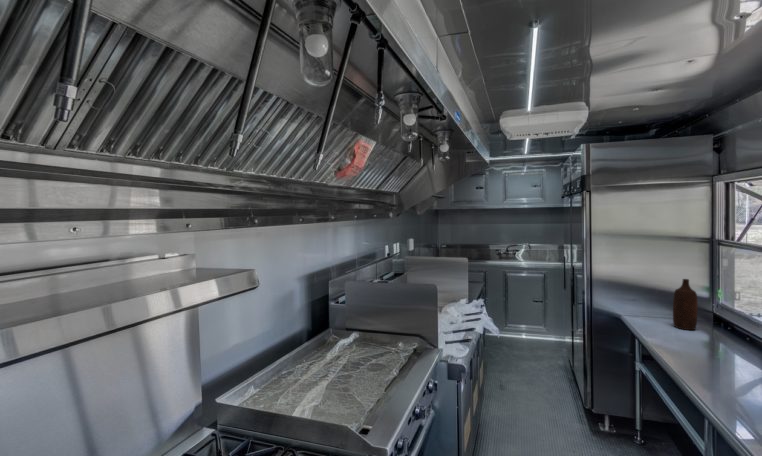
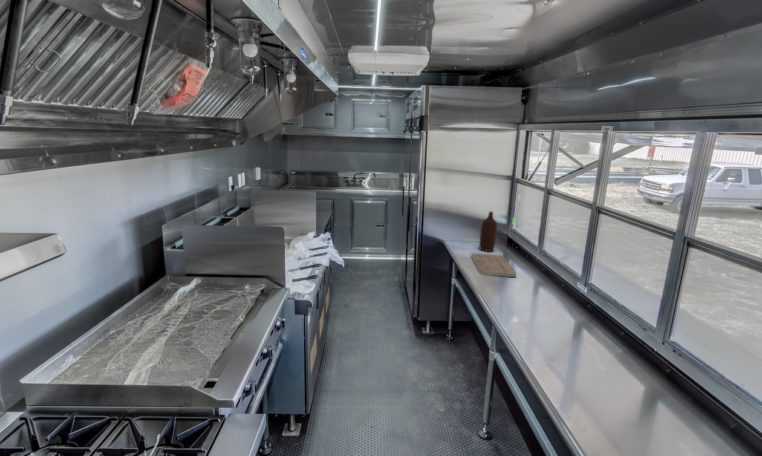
cutting board: none [663,330,740,363] -> present [471,253,516,277]

